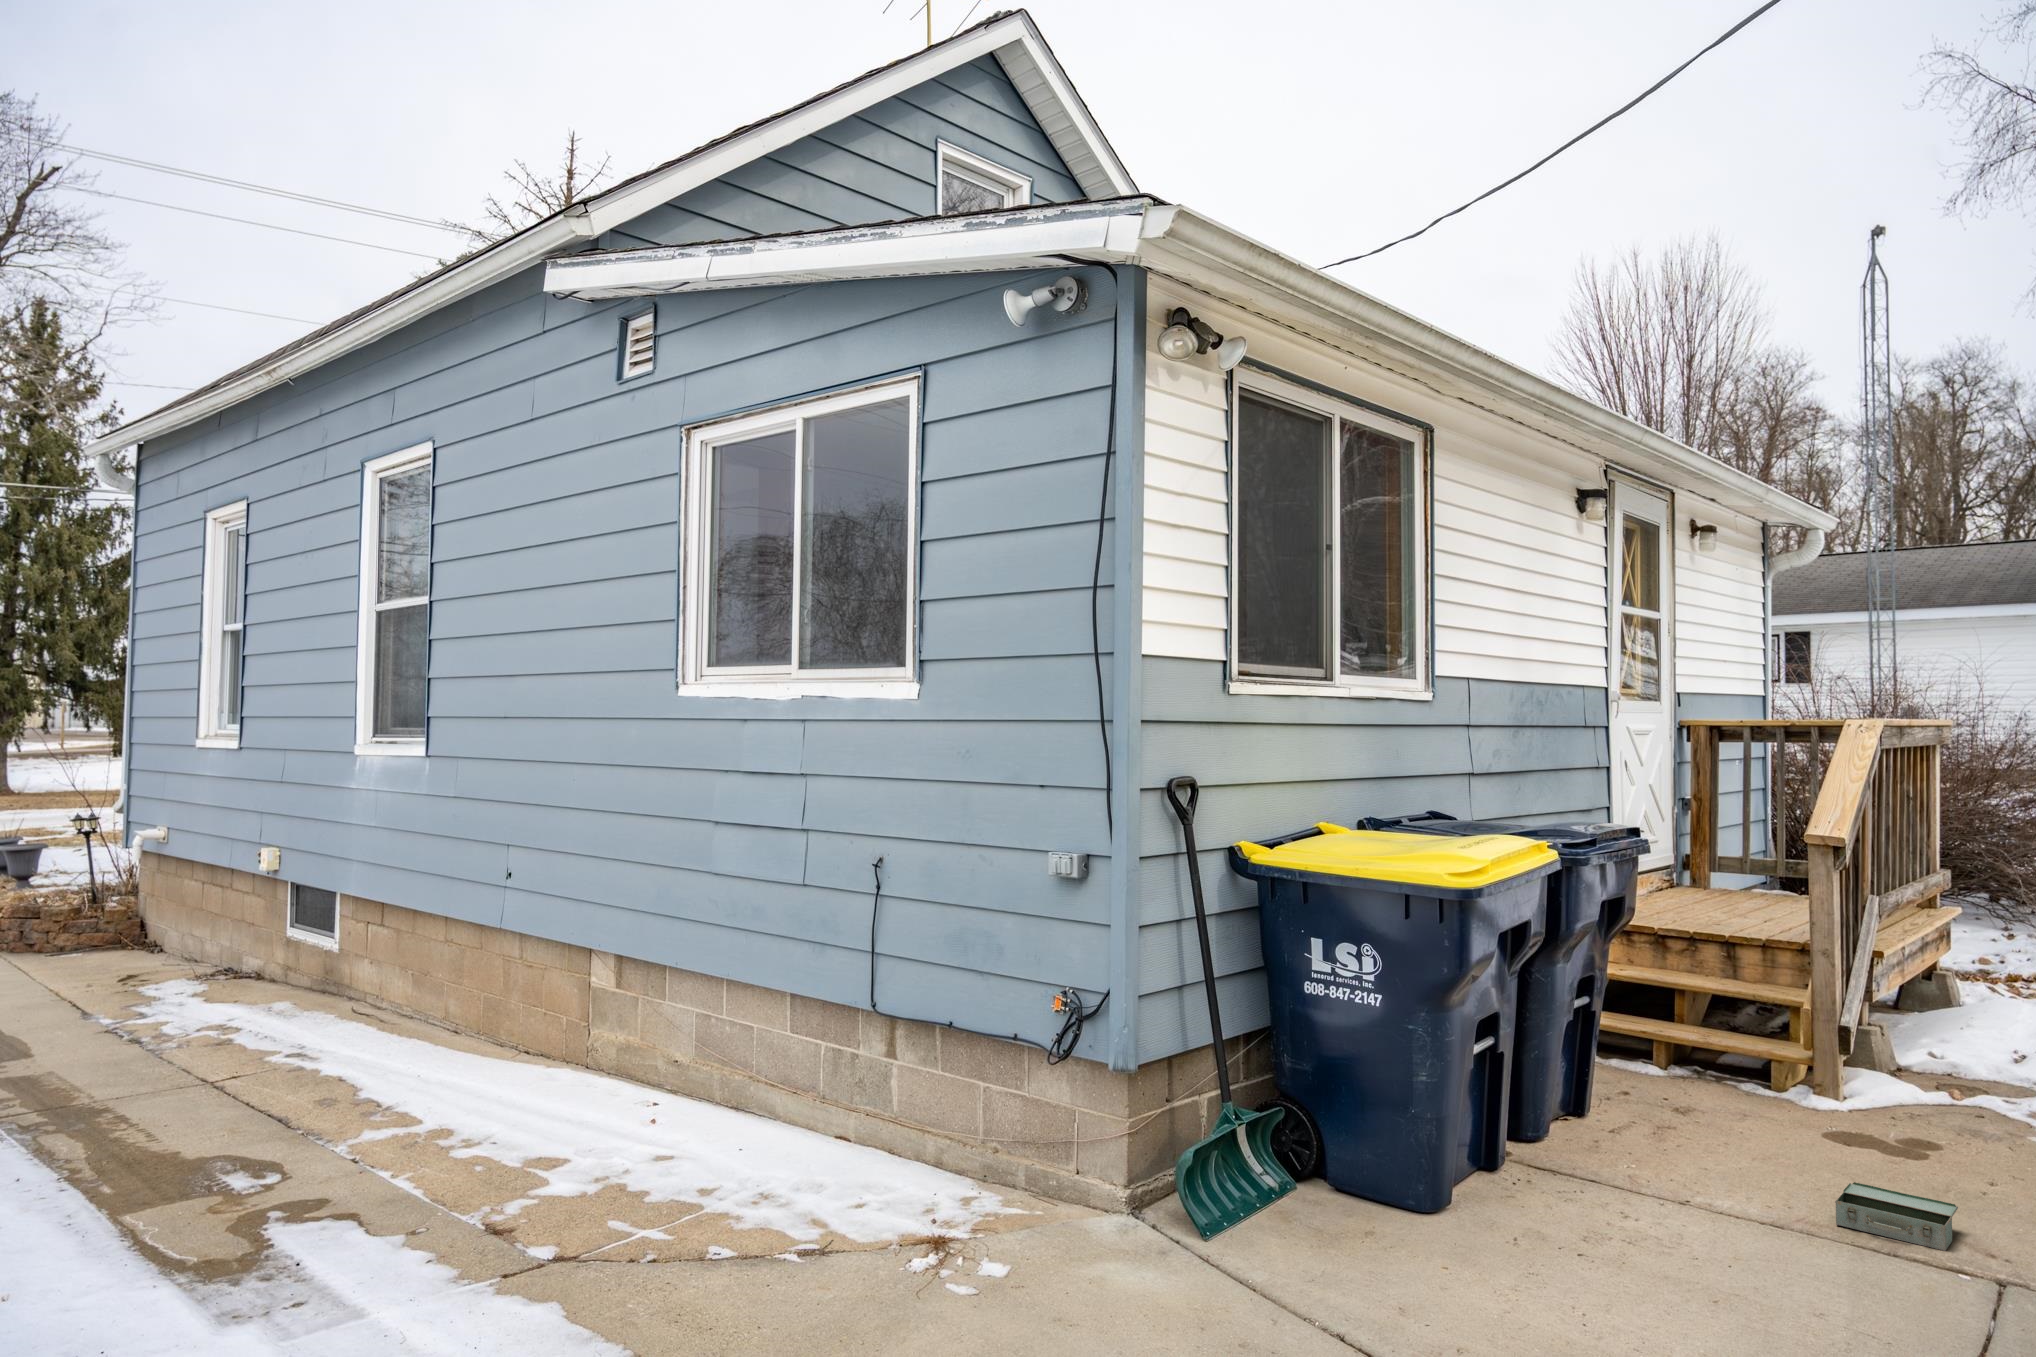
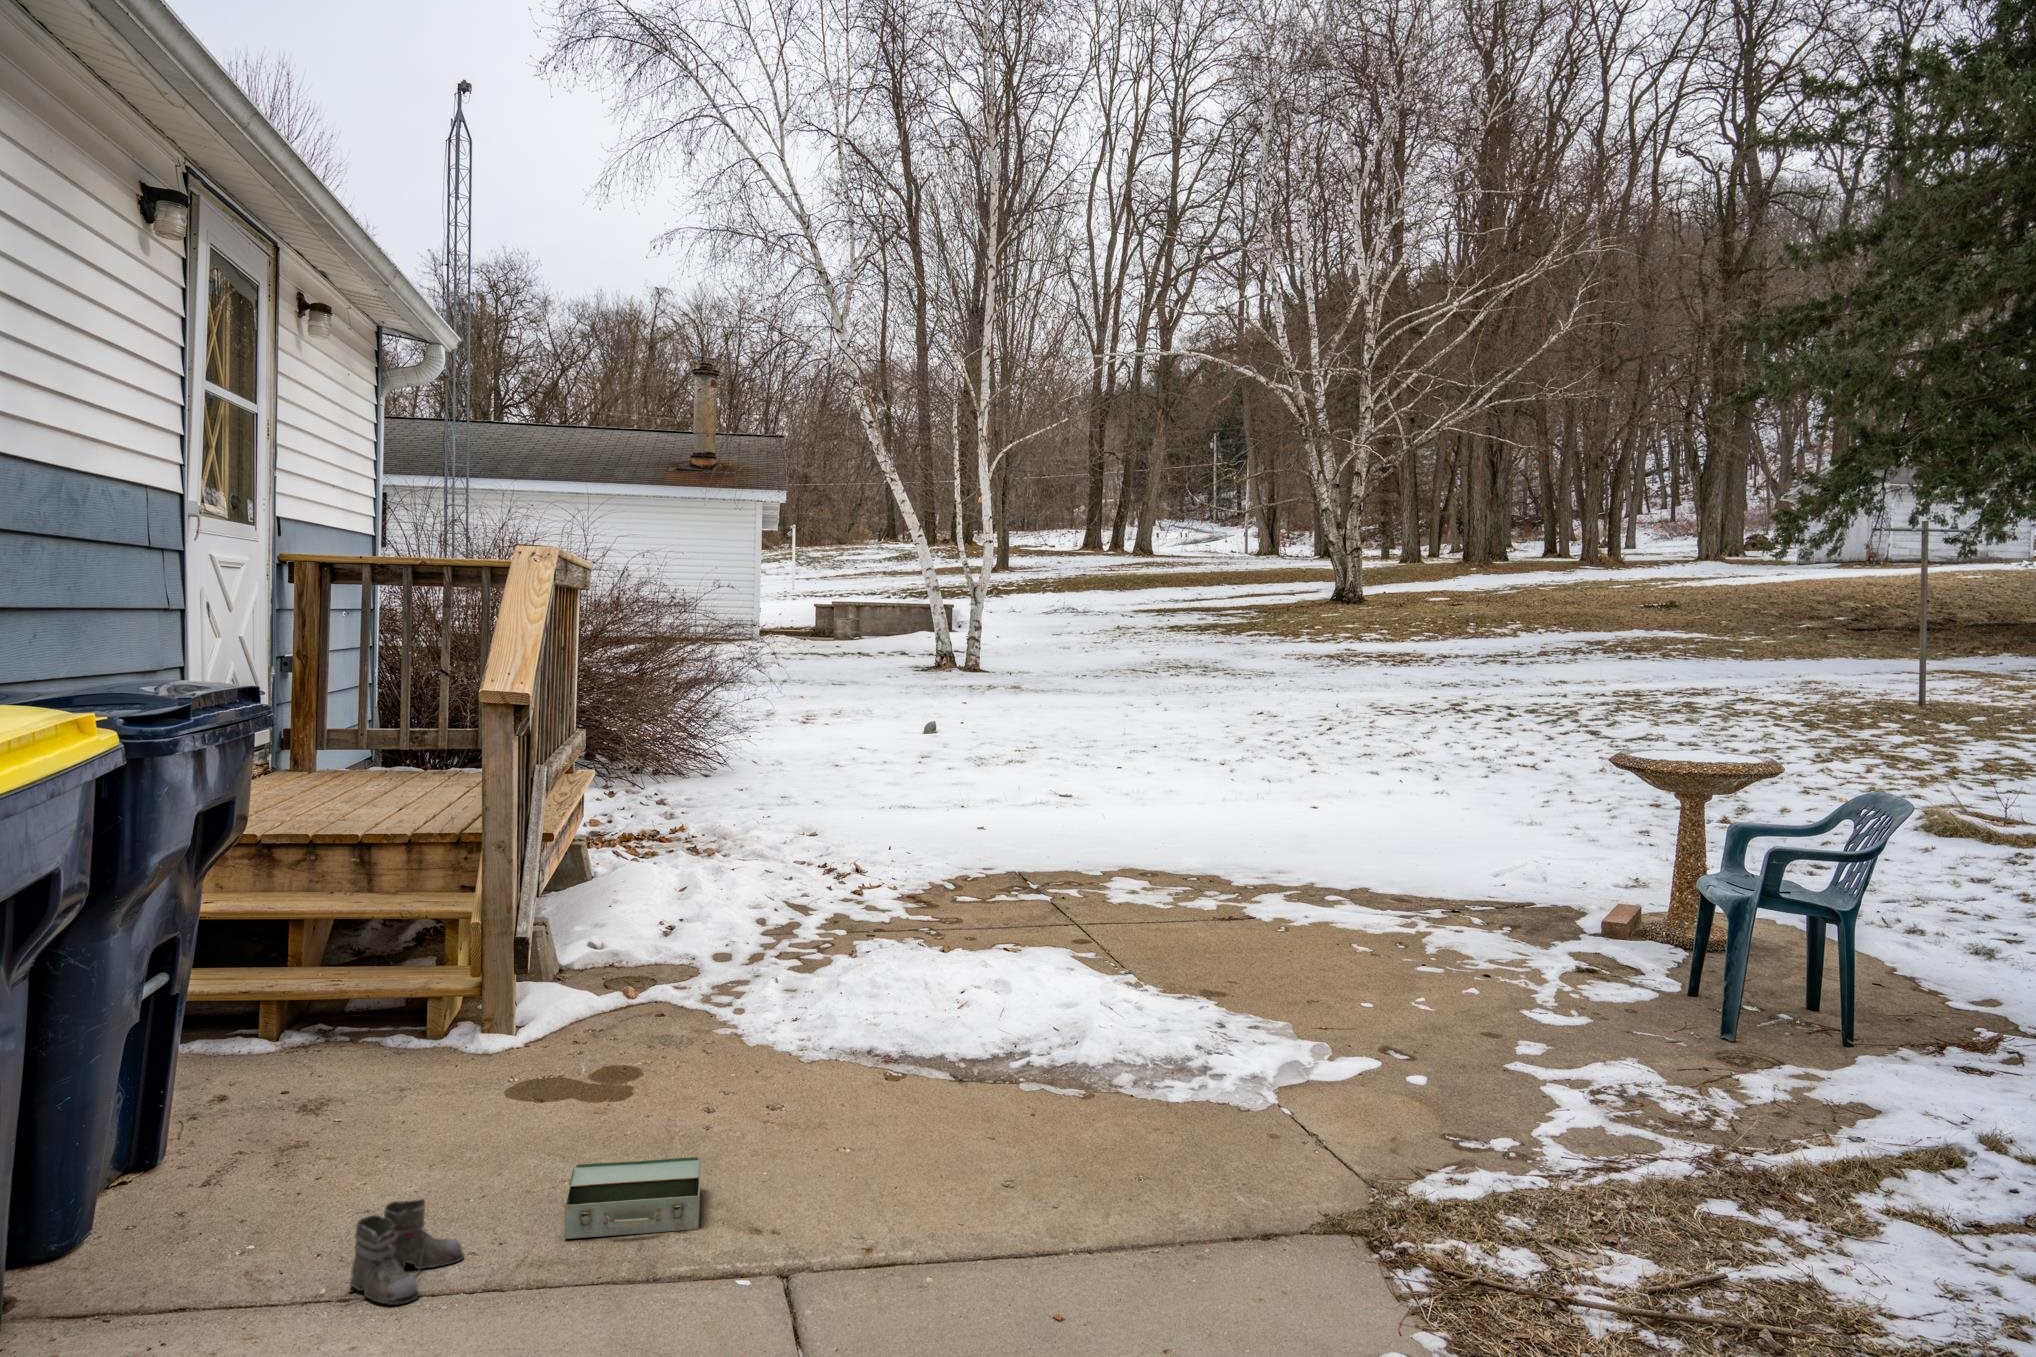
boots: none [1678,1161,1762,1222] -> present [350,1199,463,1305]

